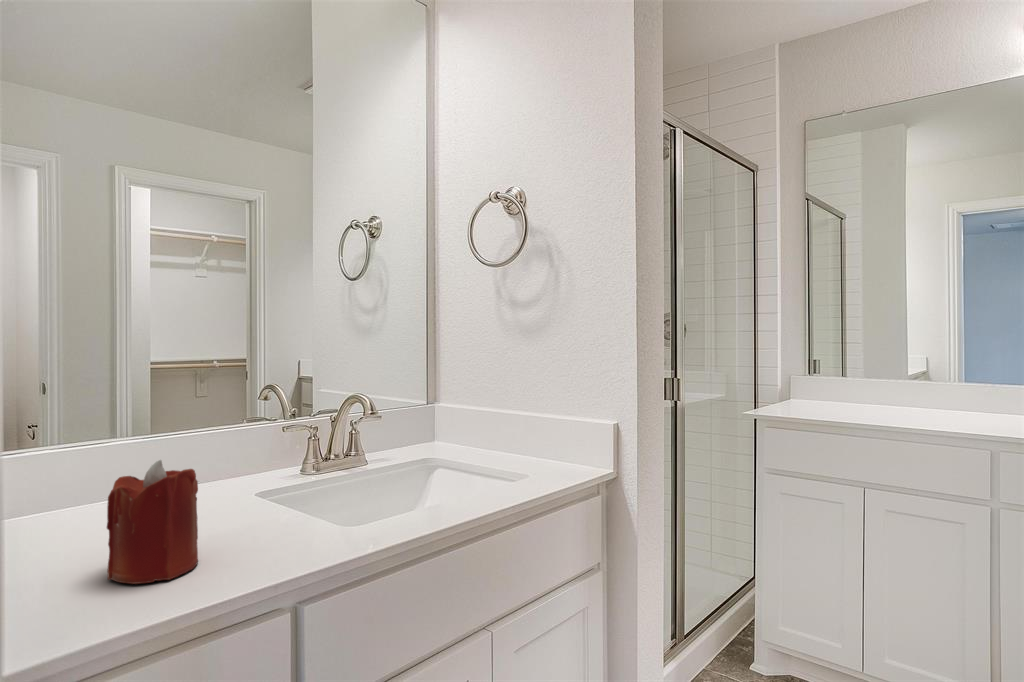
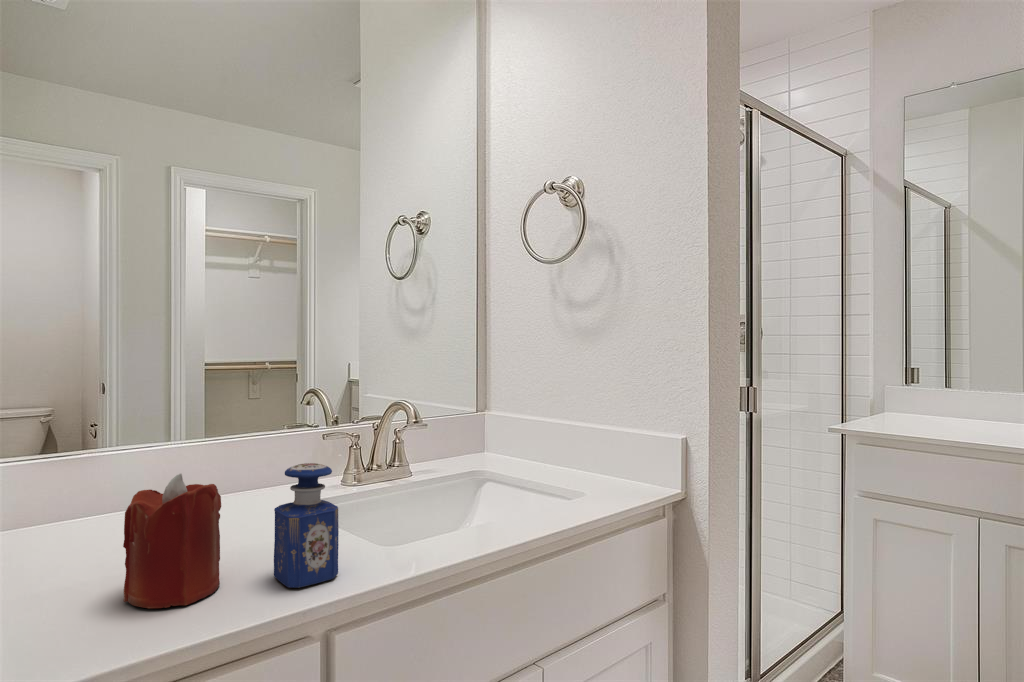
perfume bottle: none [249,449,309,561] -> present [274,463,339,588]

